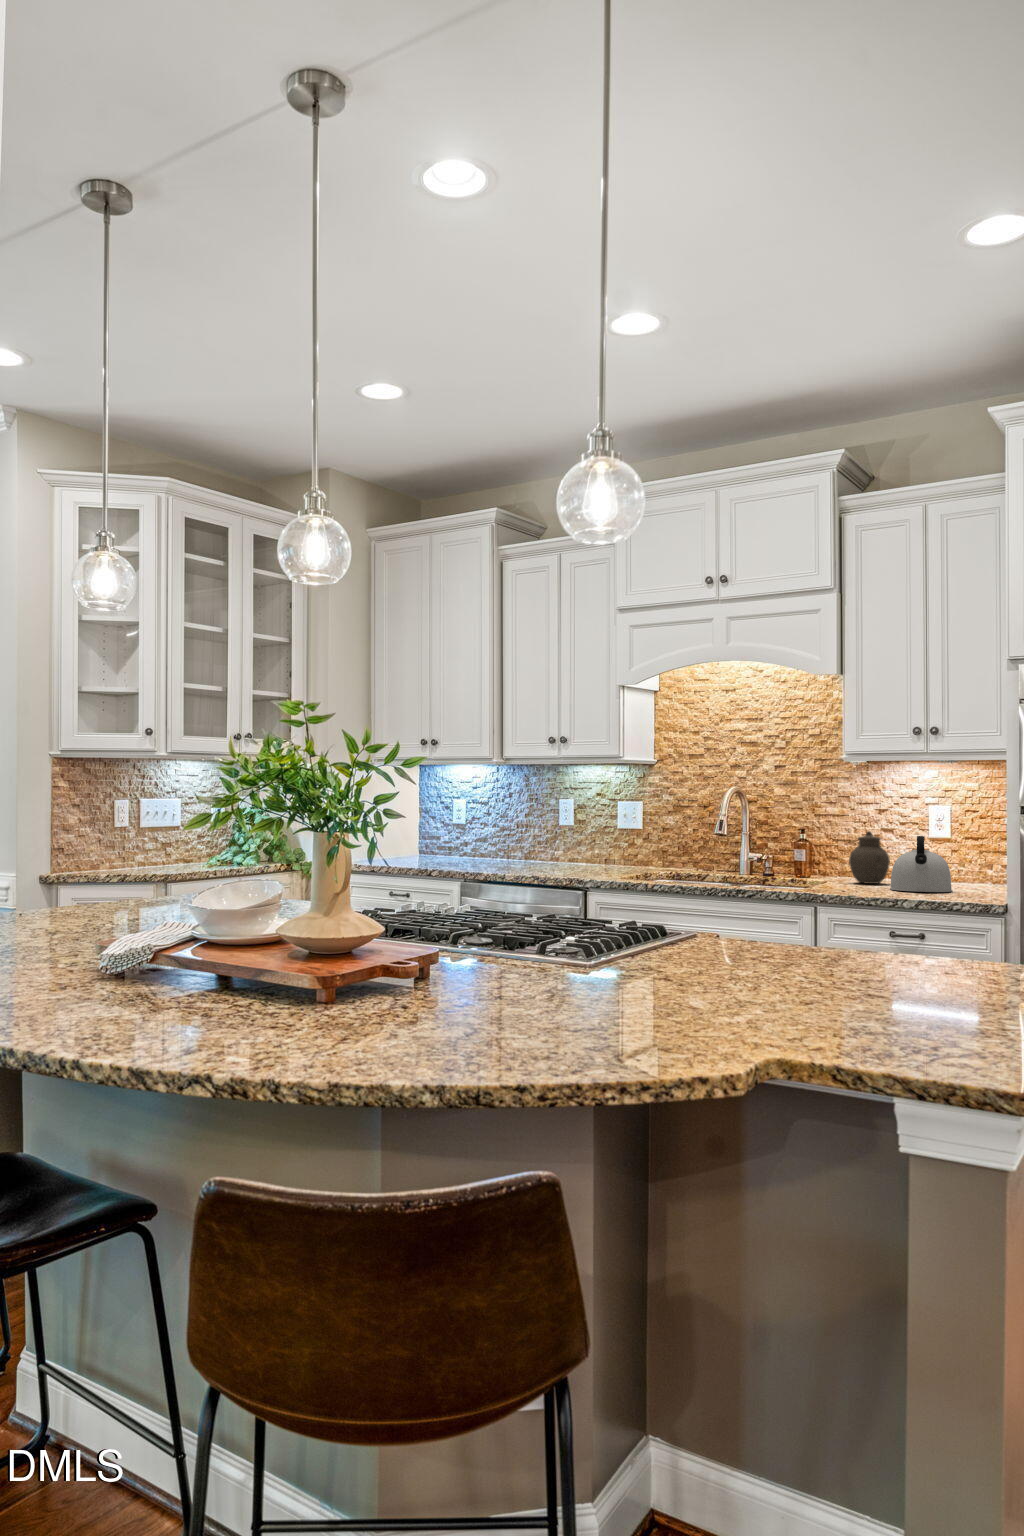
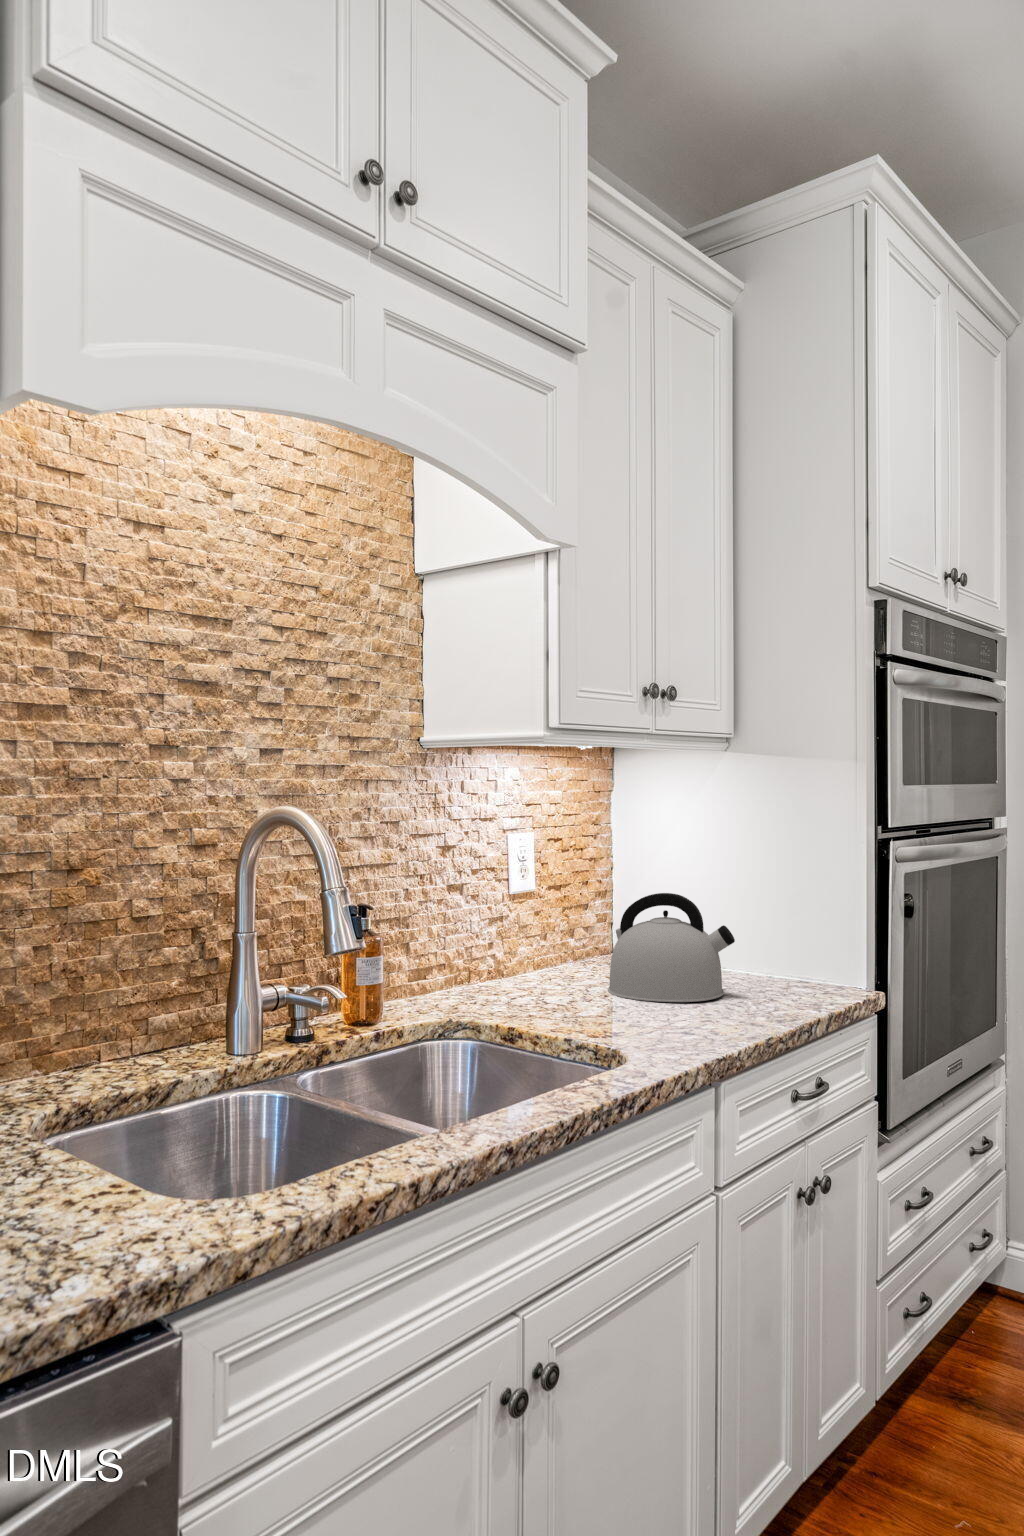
jar: present [849,831,890,884] -> none [494,894,572,1004]

